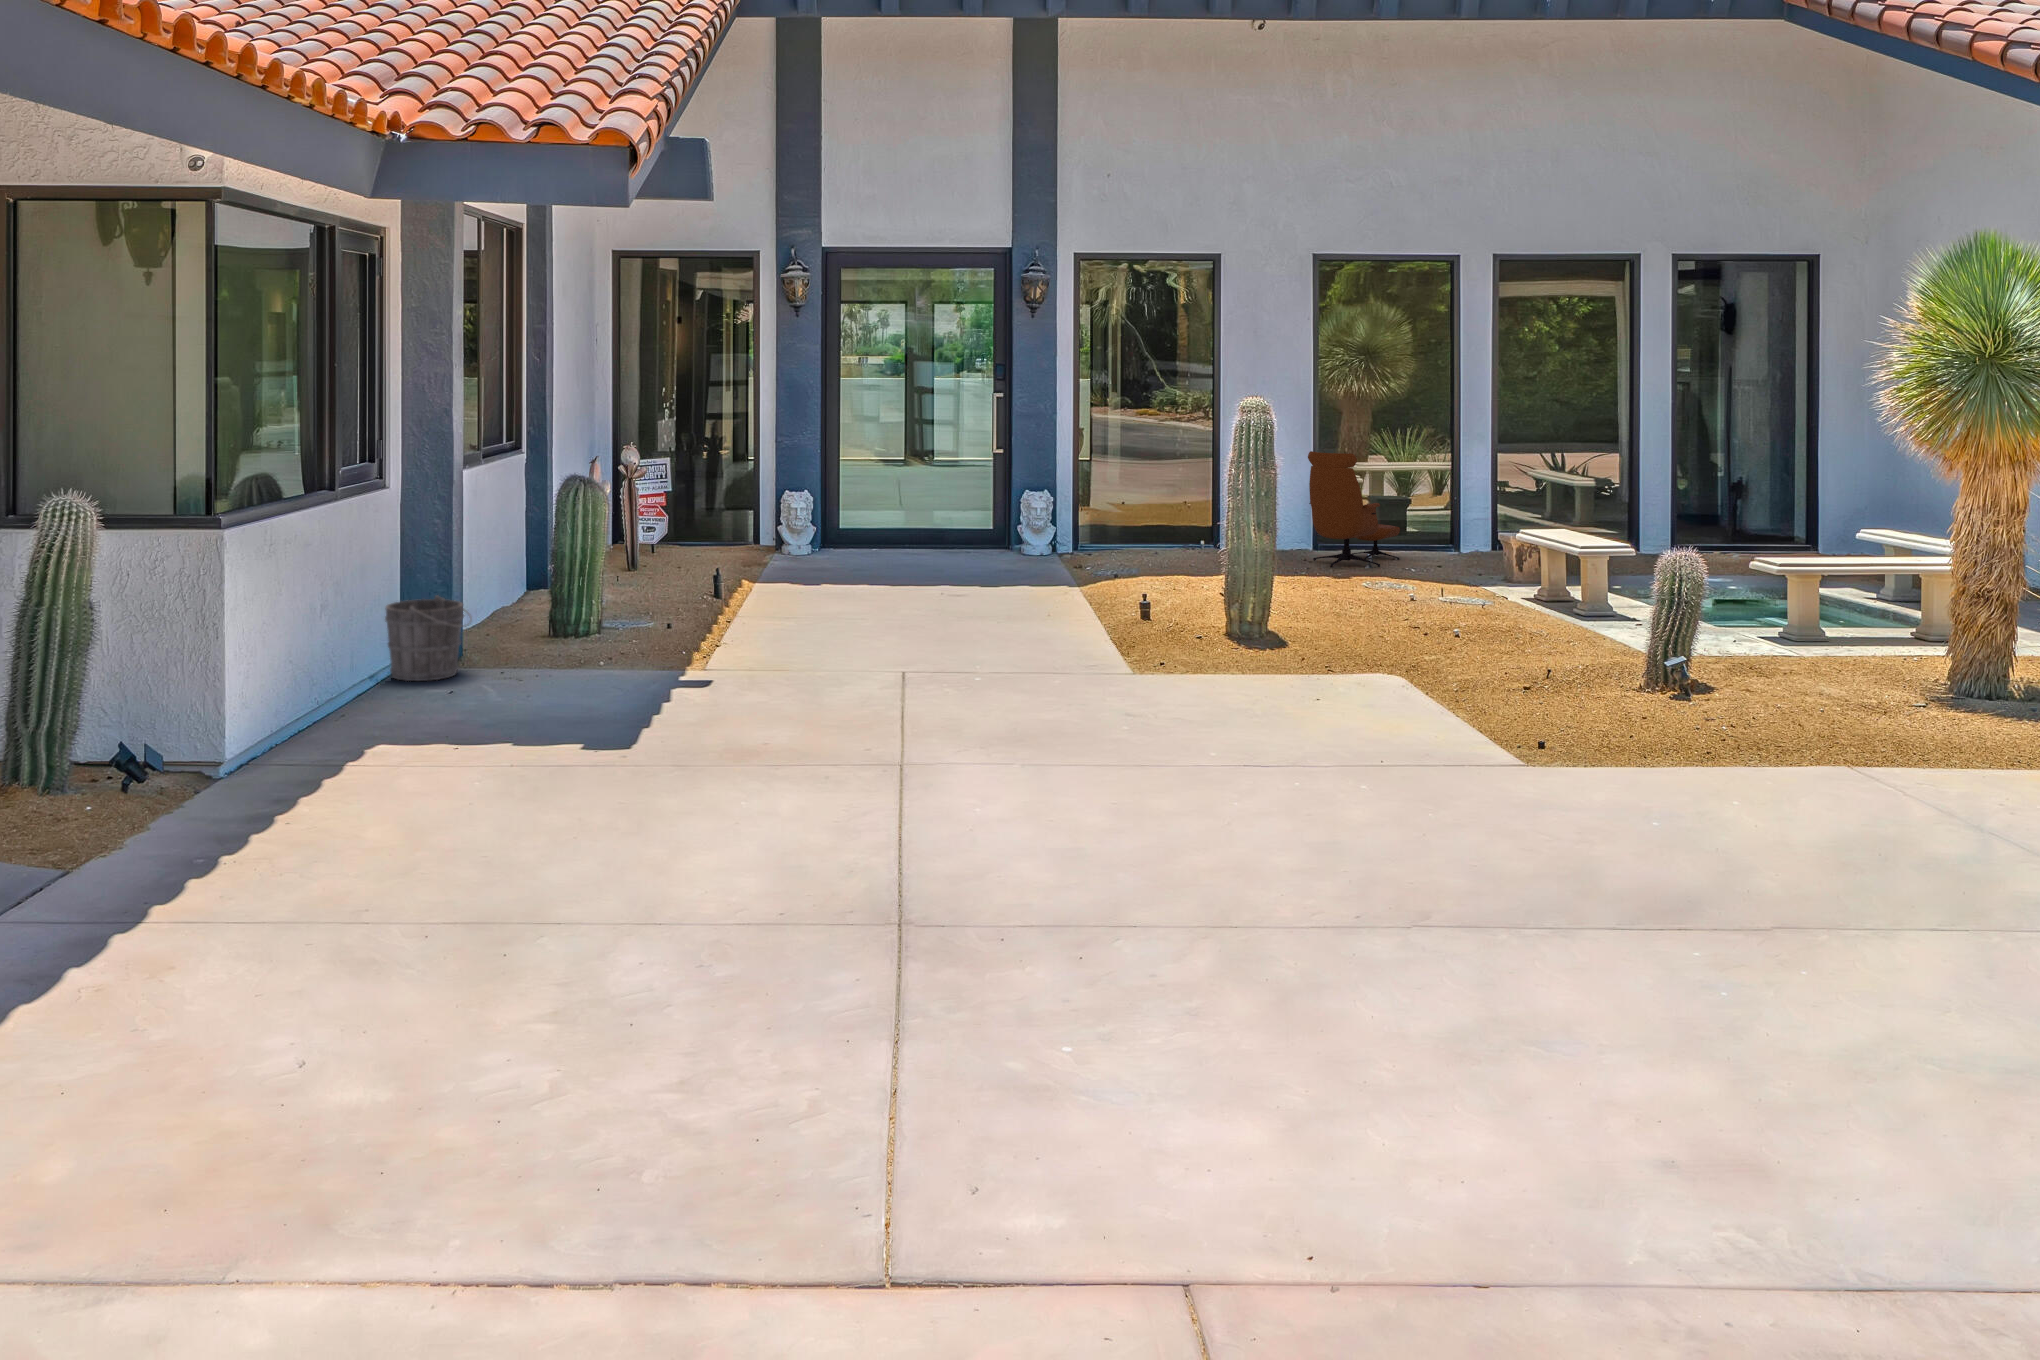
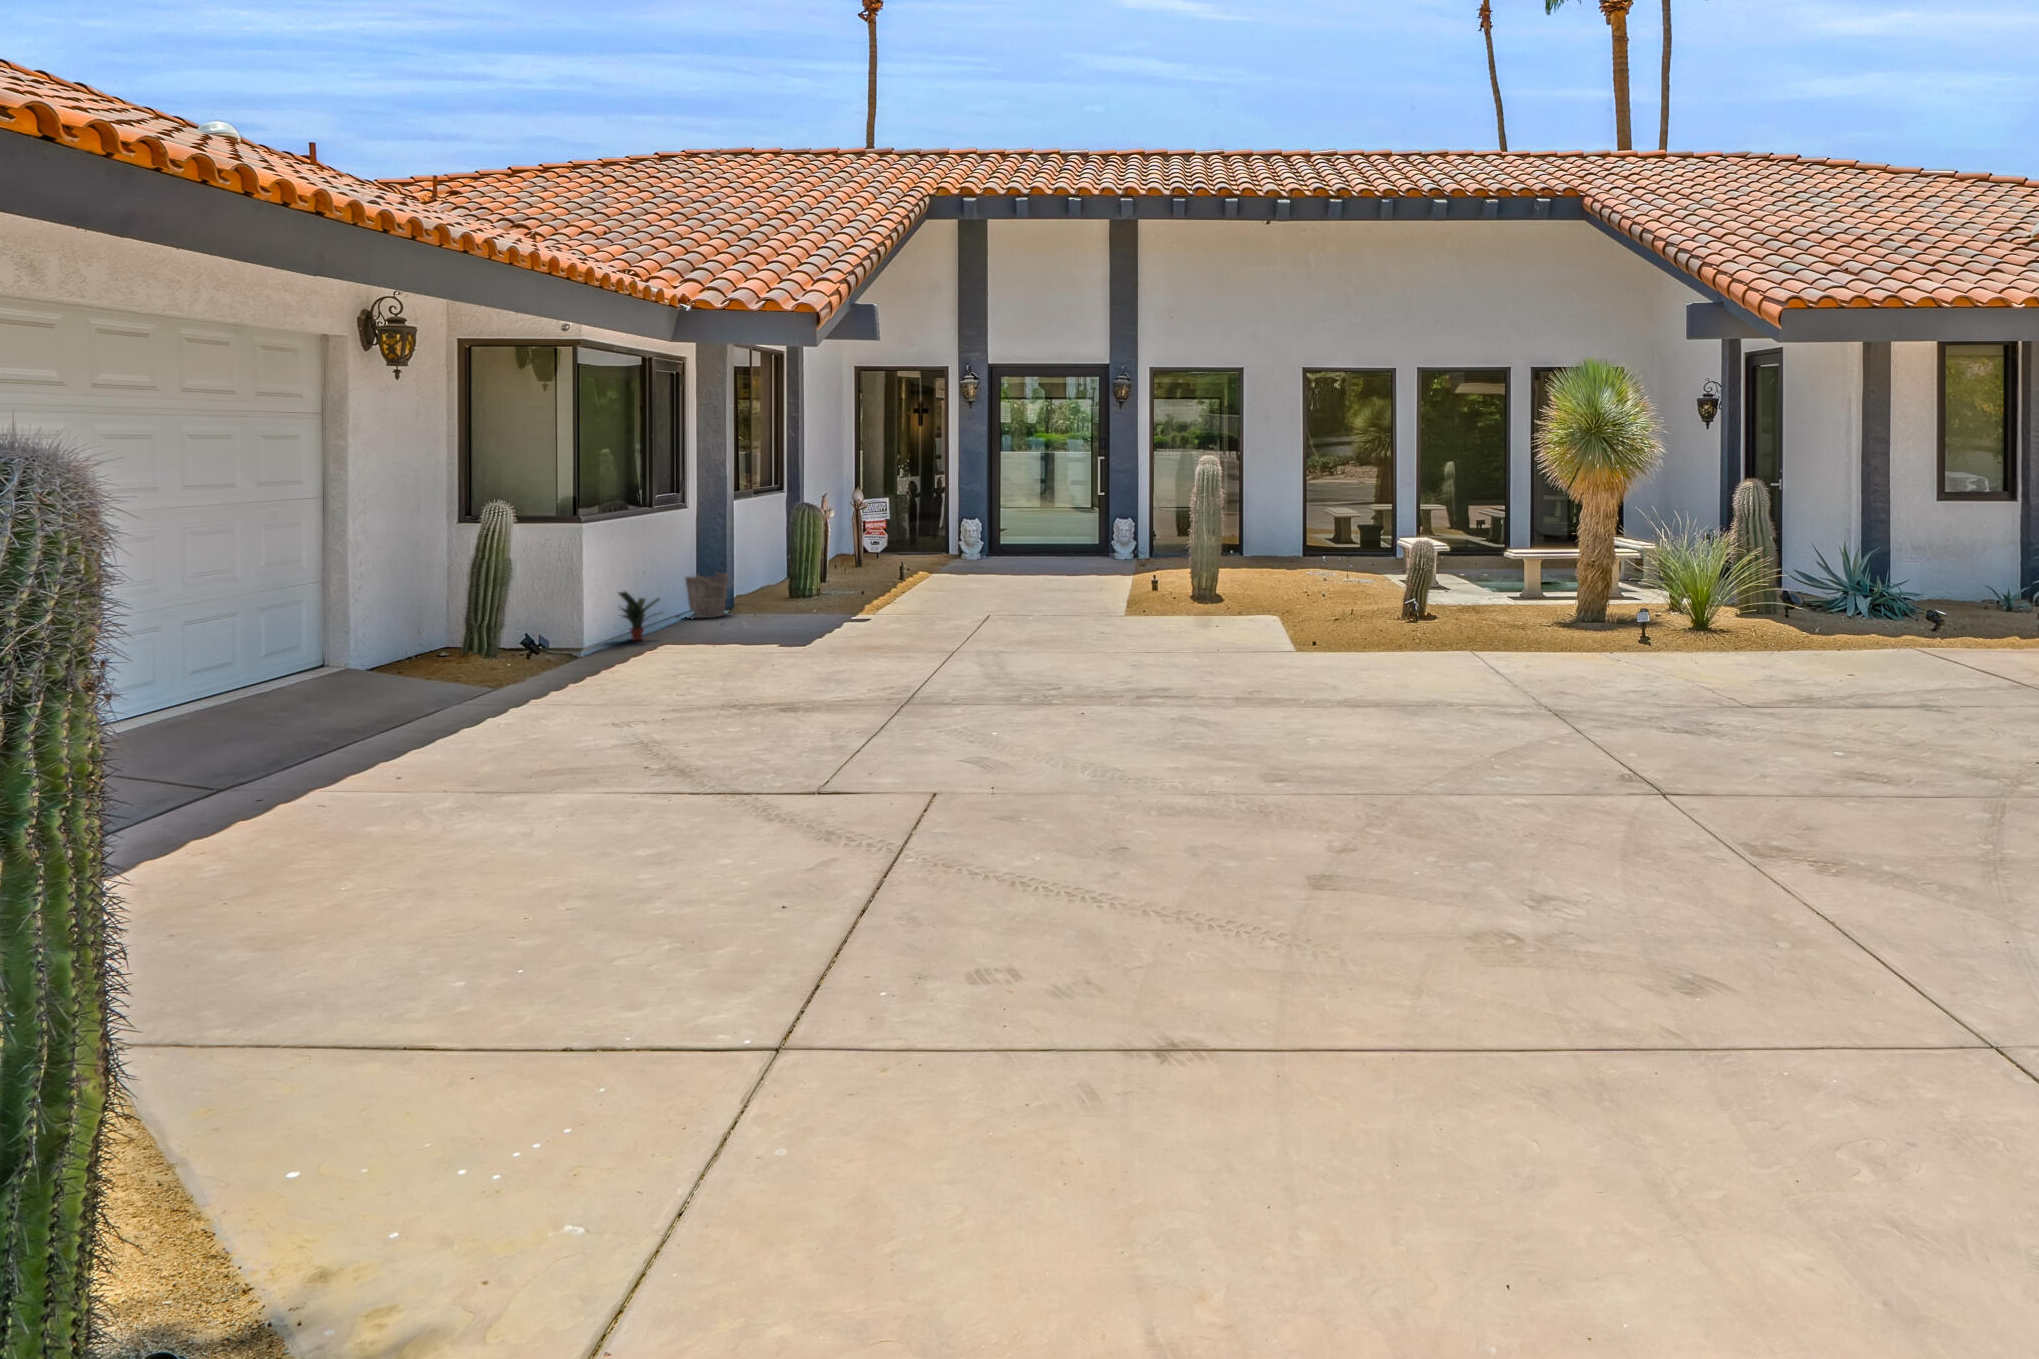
lounge chair: present [1308,451,1400,567] -> none [1291,494,1358,568]
potted plant: none [269,654,367,744] -> present [619,592,660,640]

